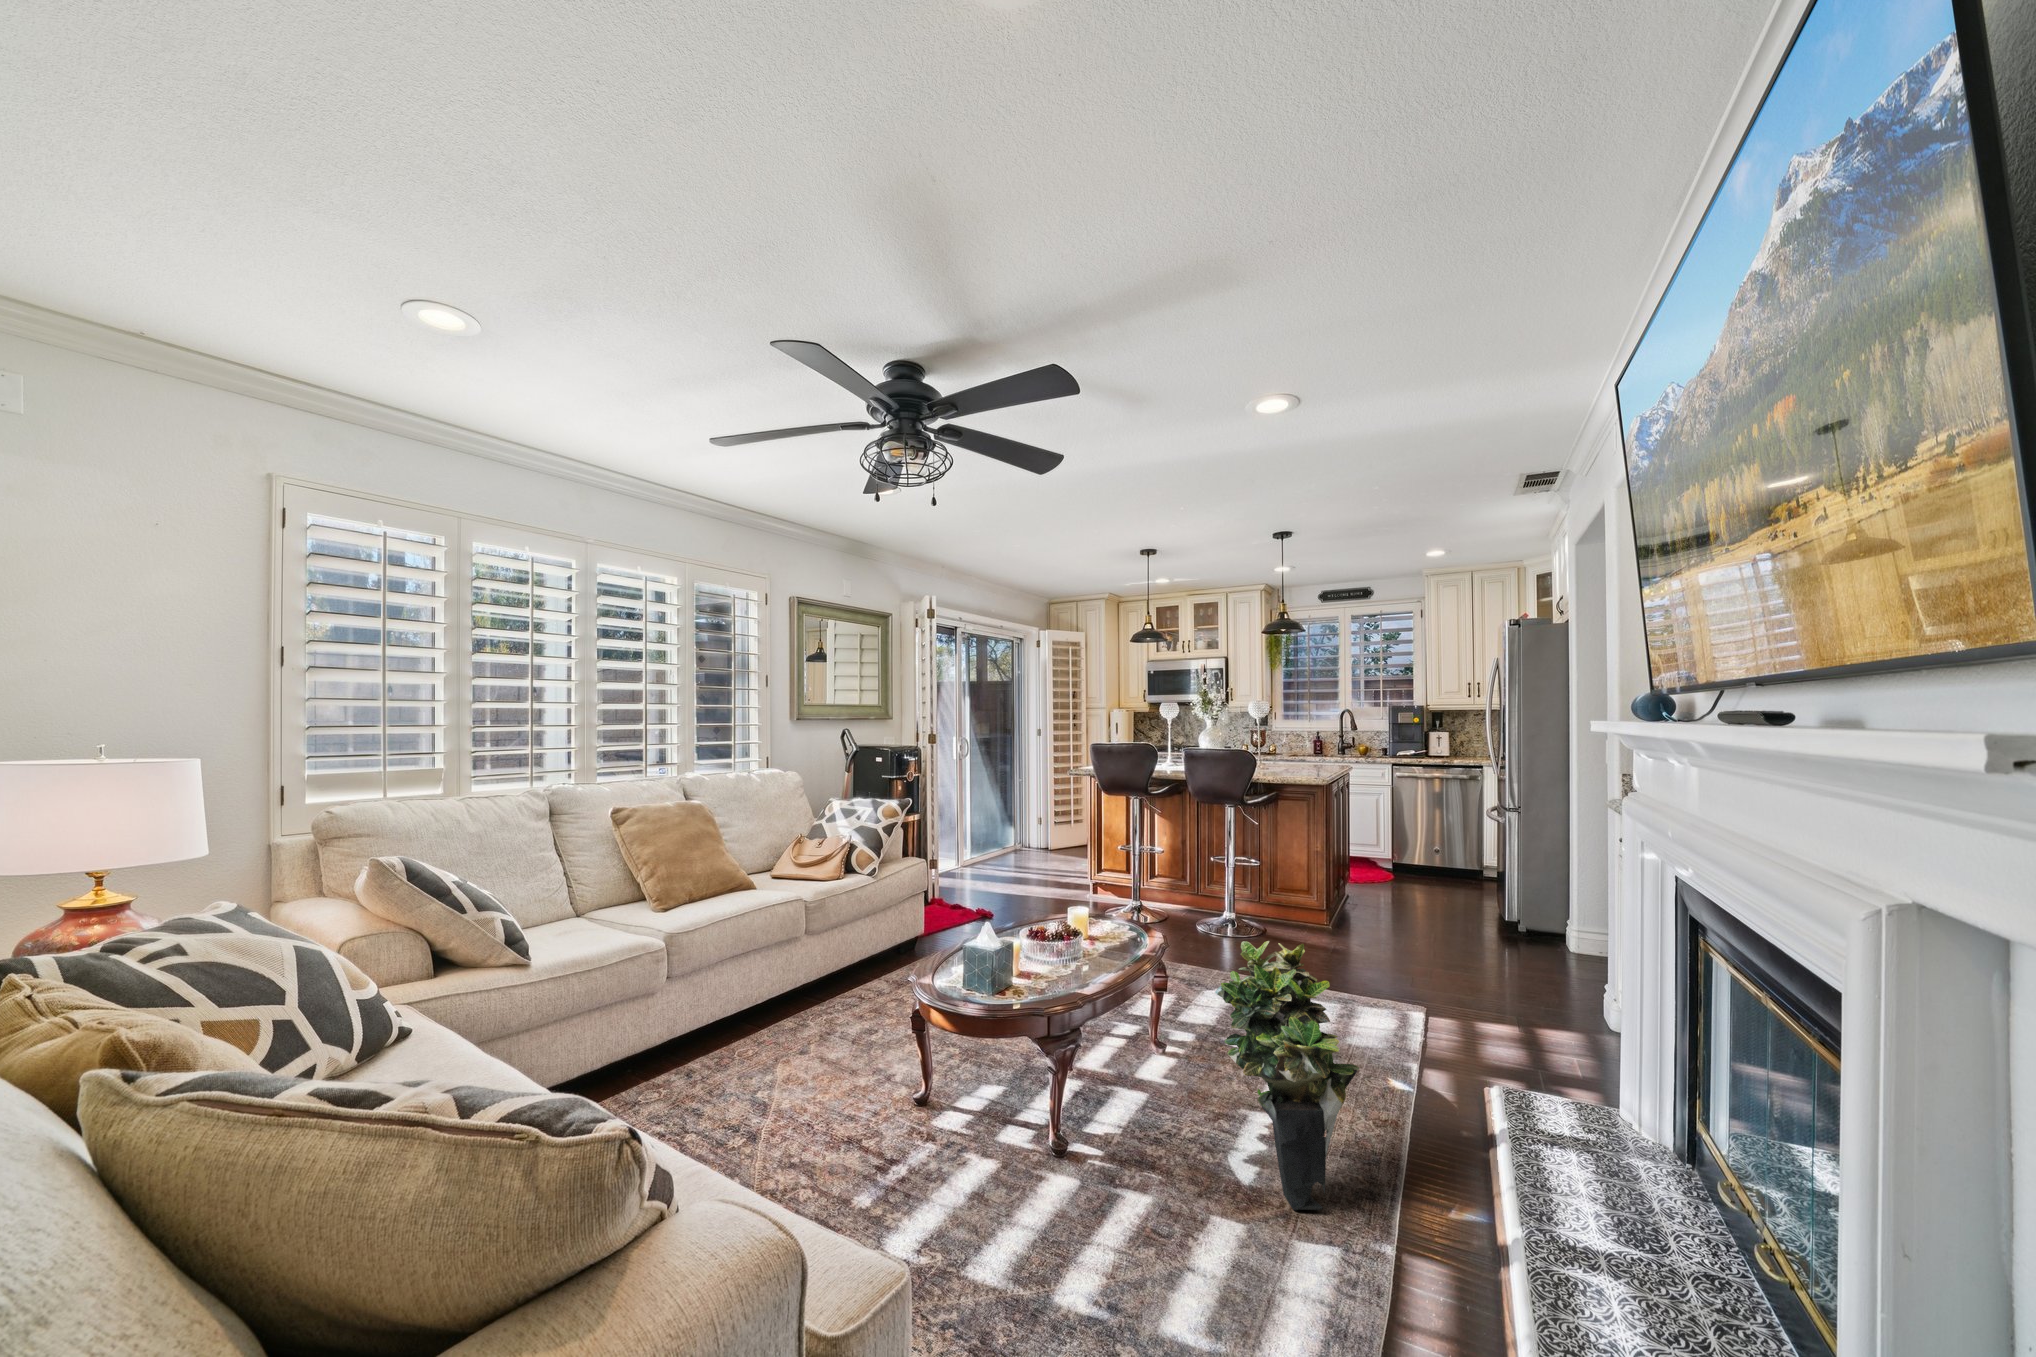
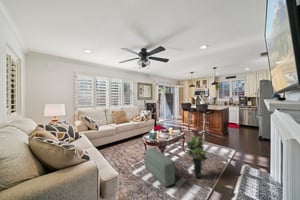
pouf: none [951,1048,1187,1300] -> present [145,148,175,187]

